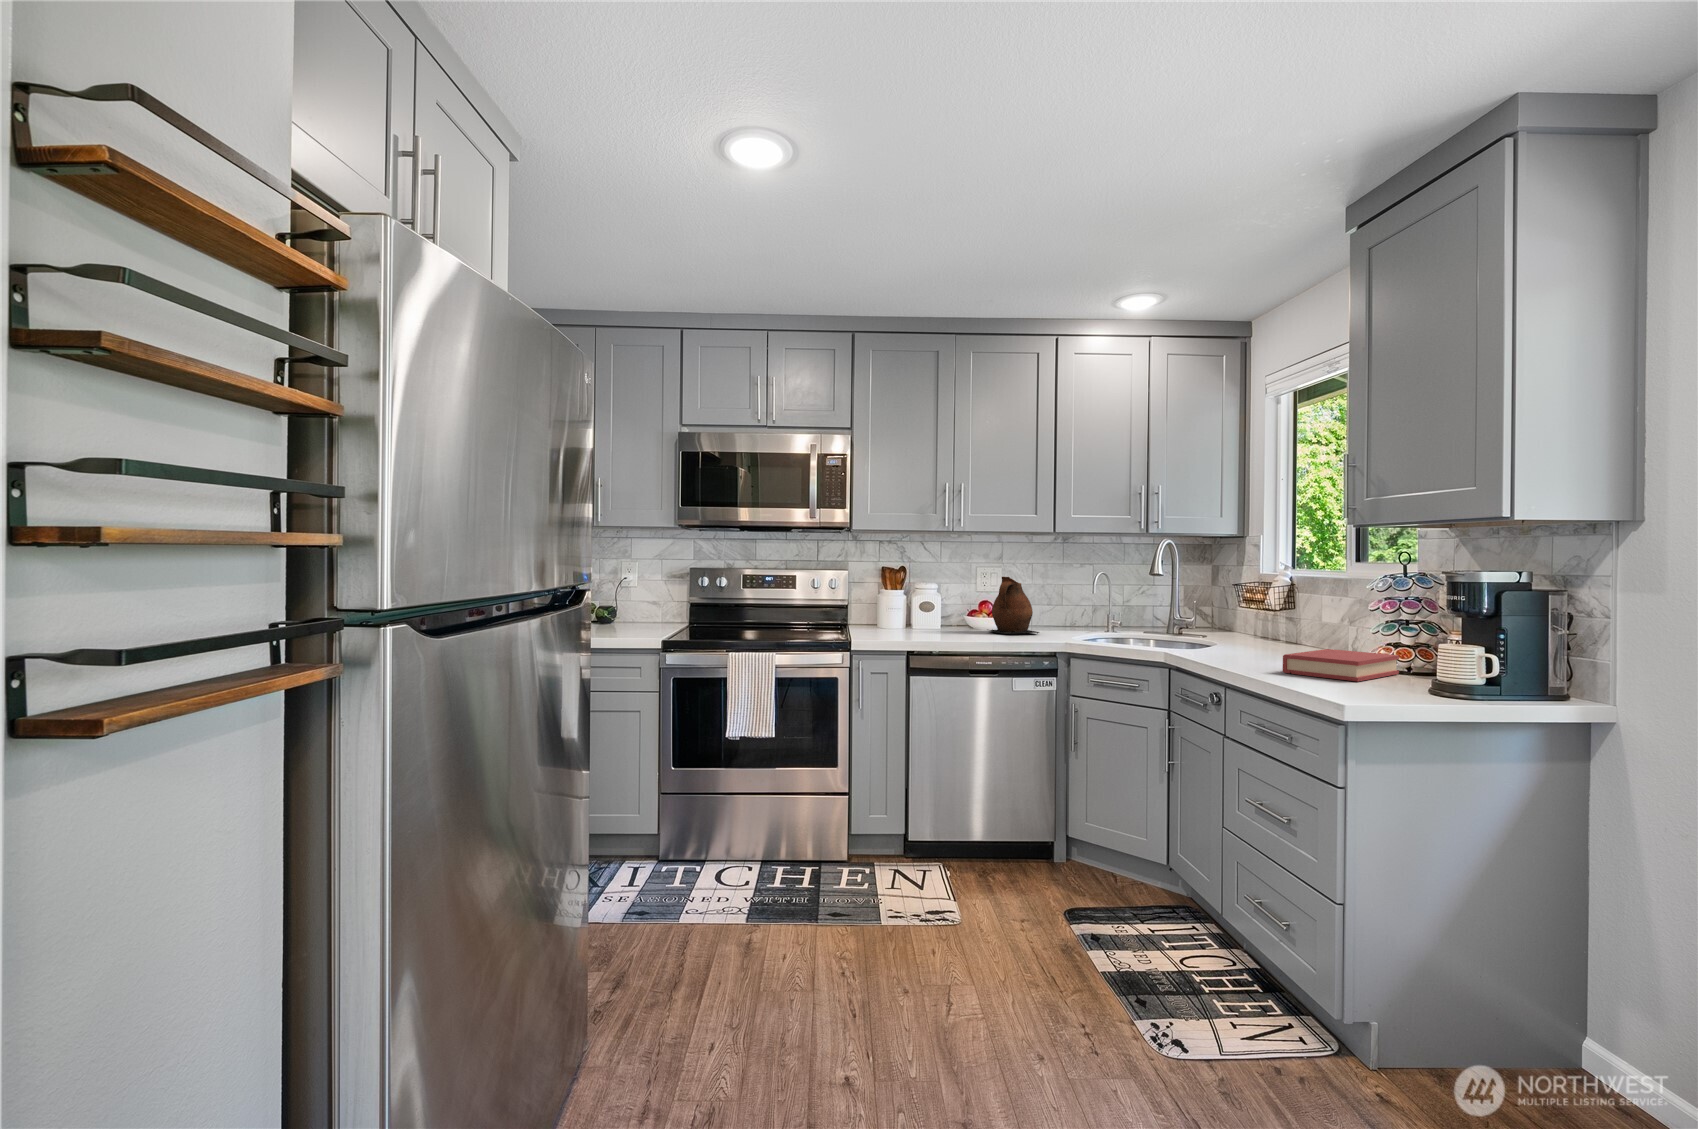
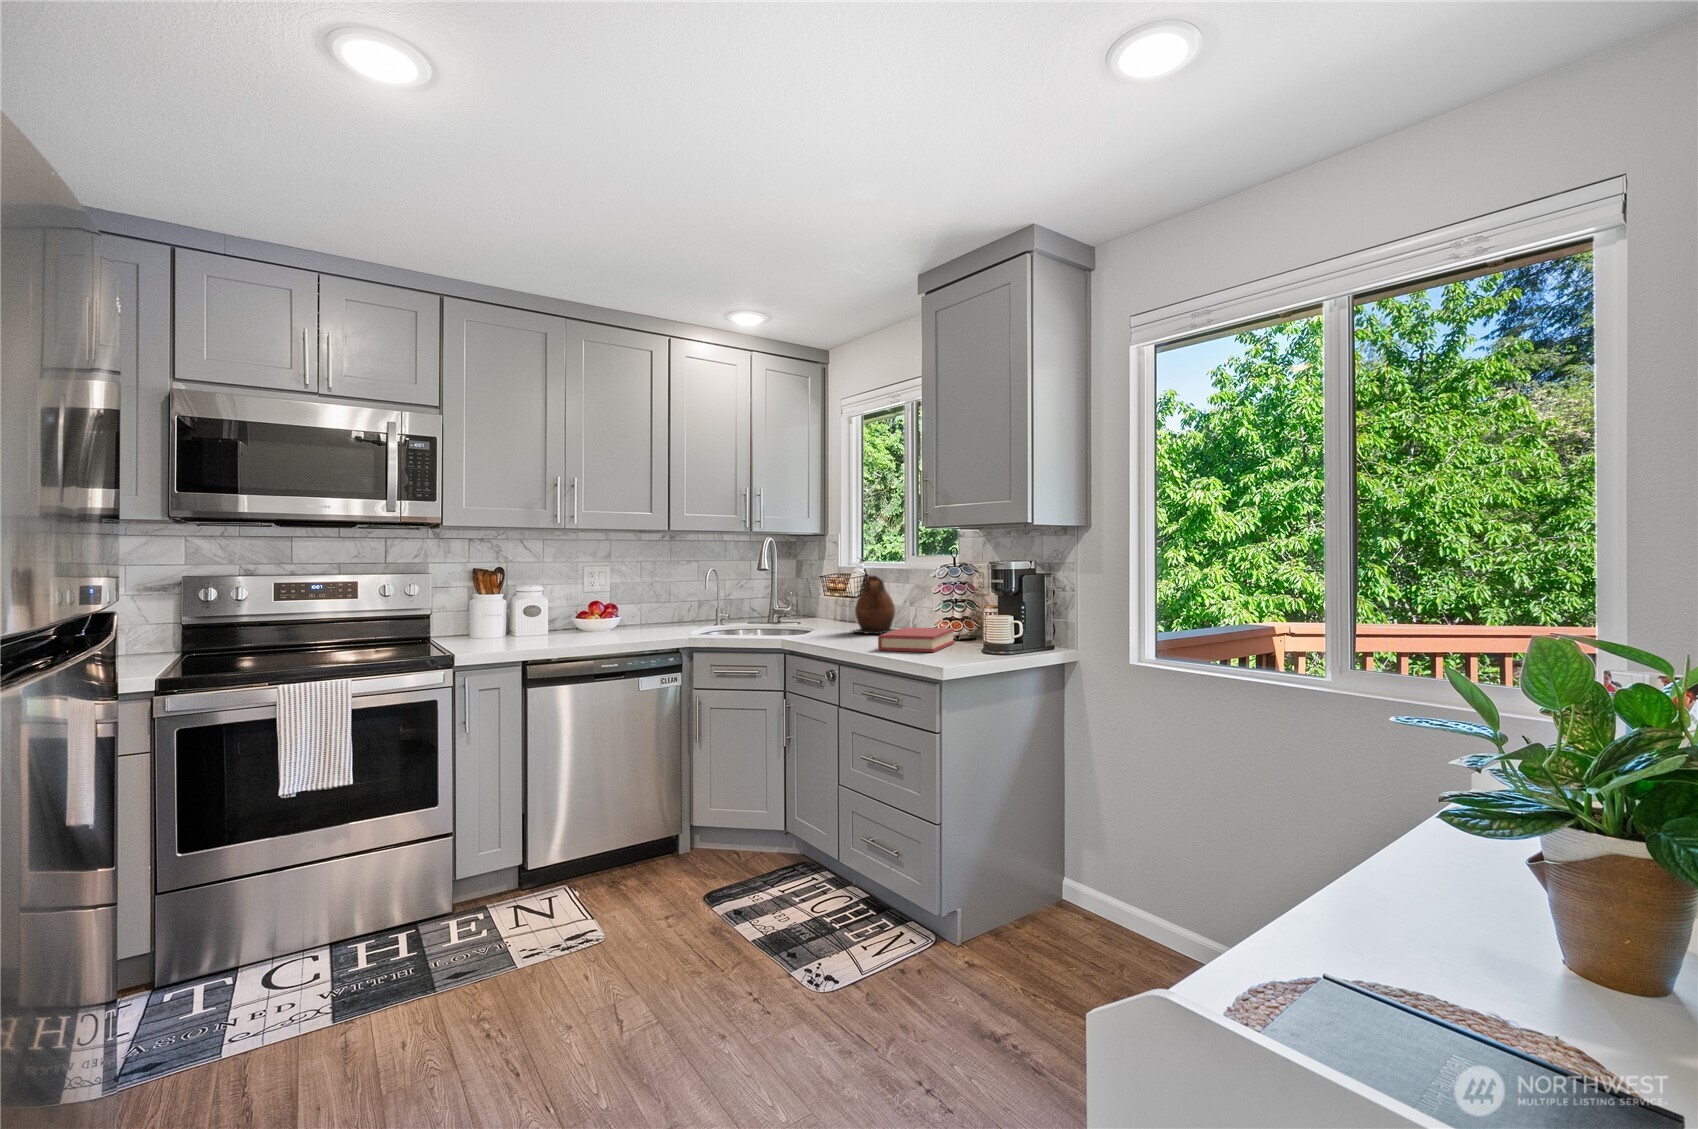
ceramic pitcher: present [990,577,1039,634] -> present [854,576,895,634]

